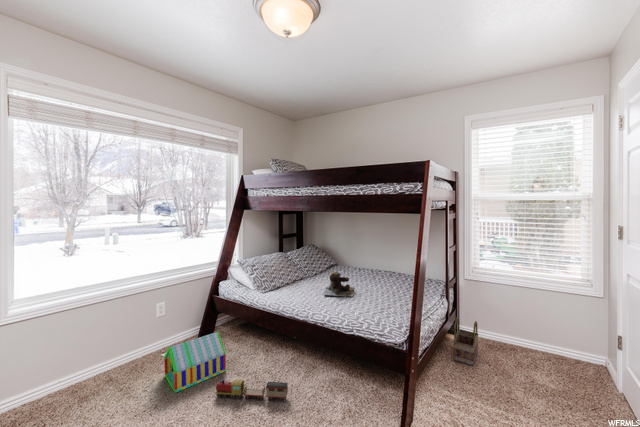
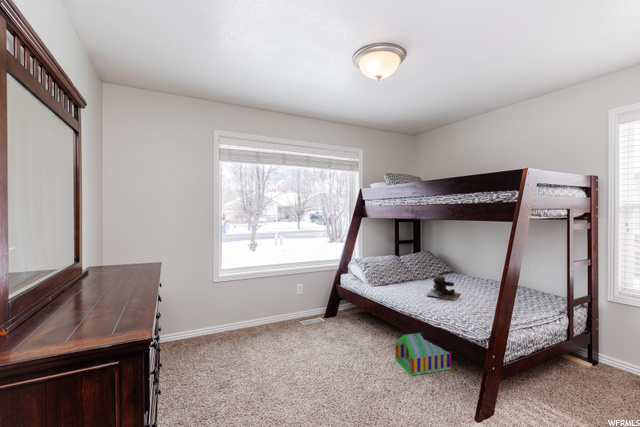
basket: present [453,317,478,366] -> none [570,340,613,395]
toy house: present [164,332,226,393] -> present [395,333,451,375]
toy train: present [215,379,288,401] -> none [329,343,382,370]

